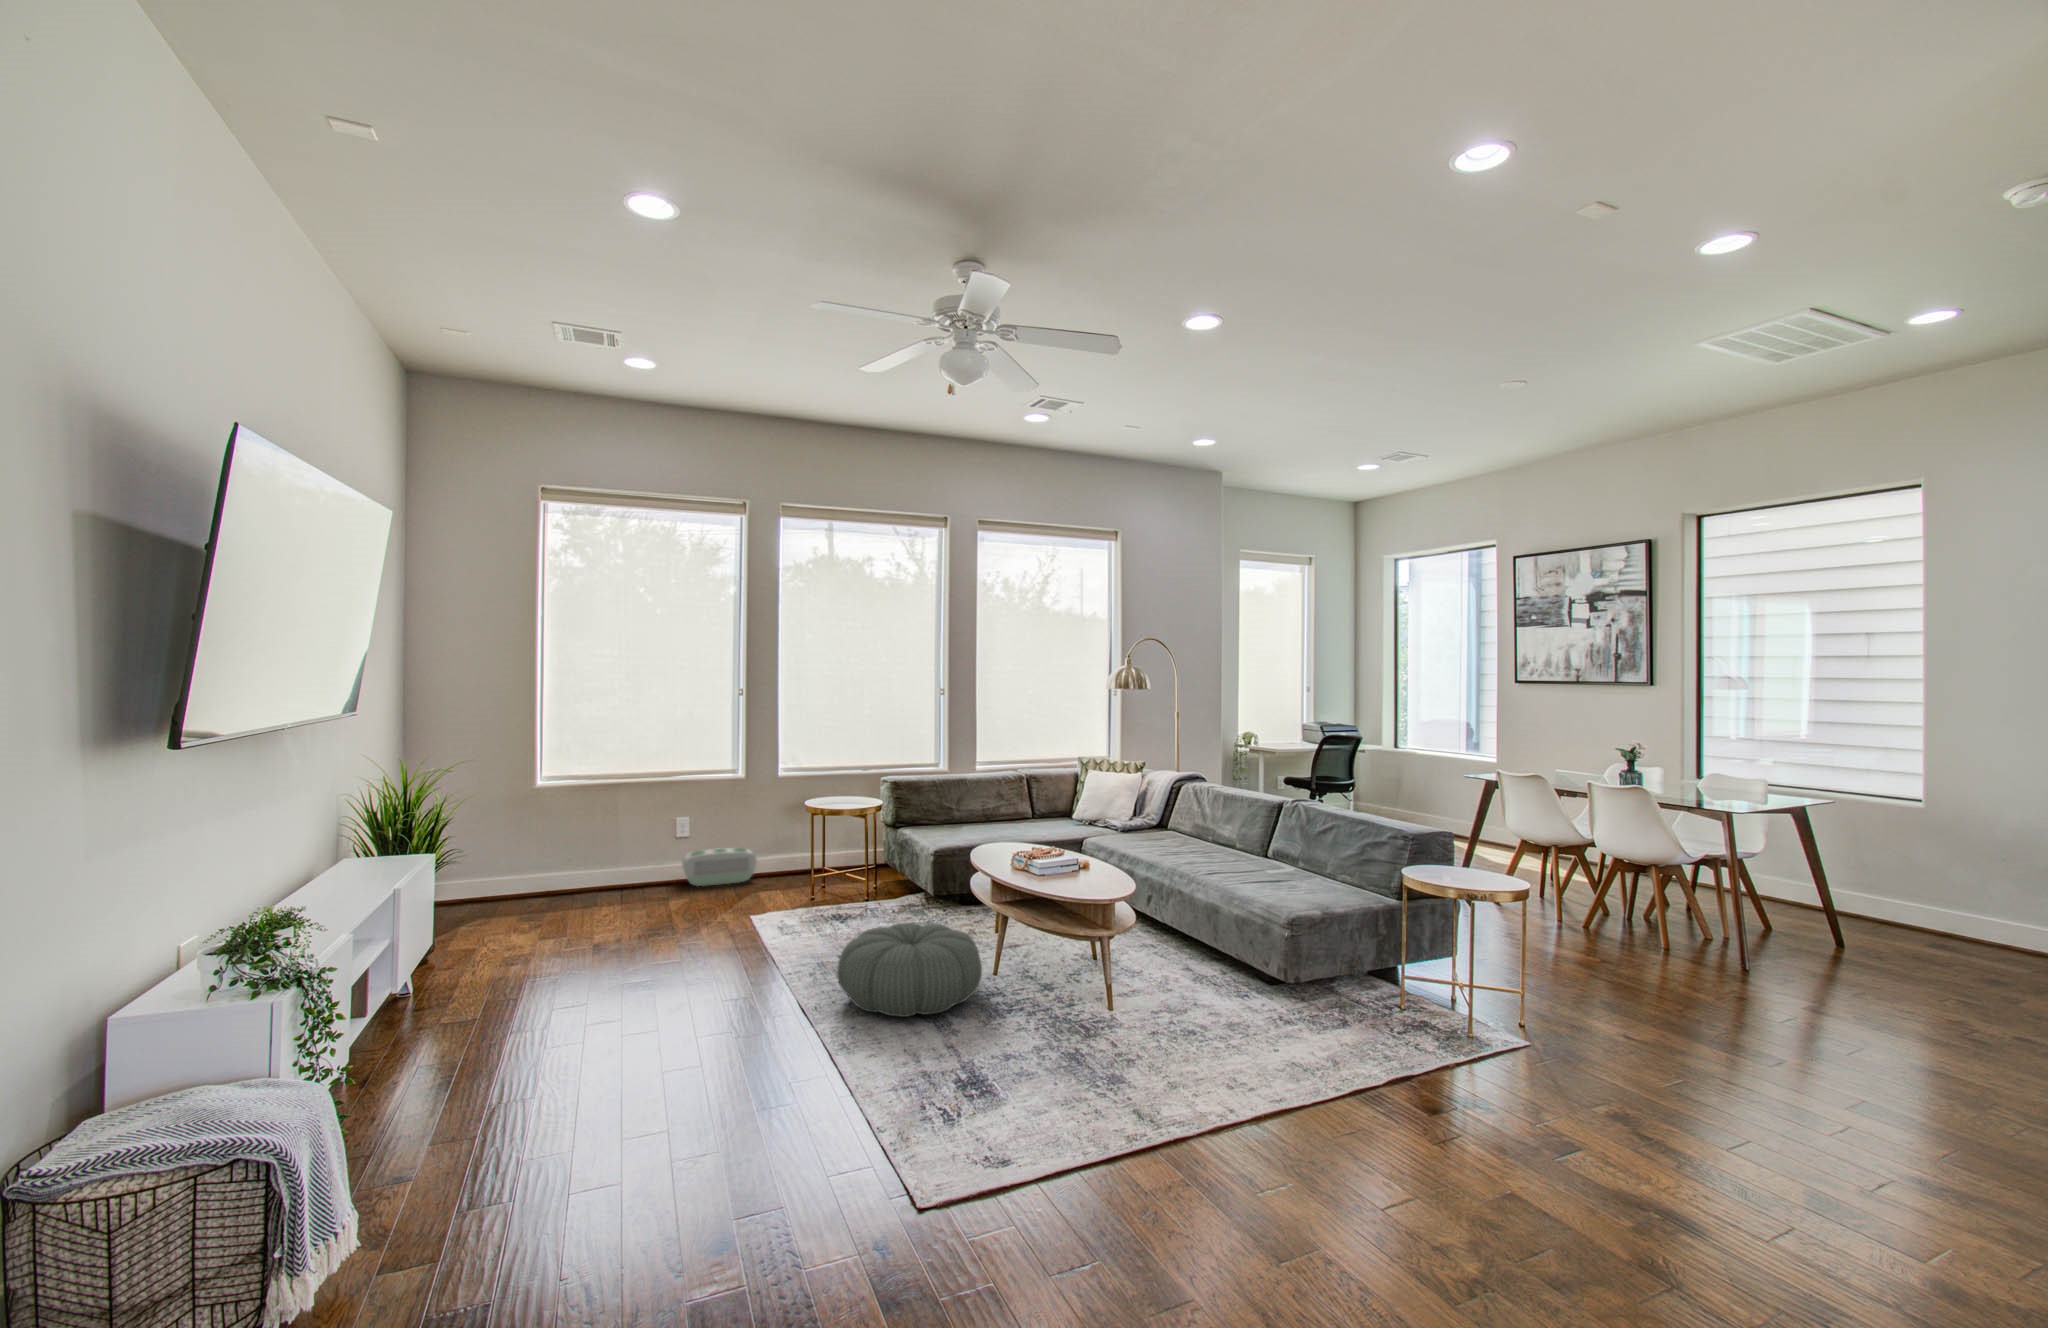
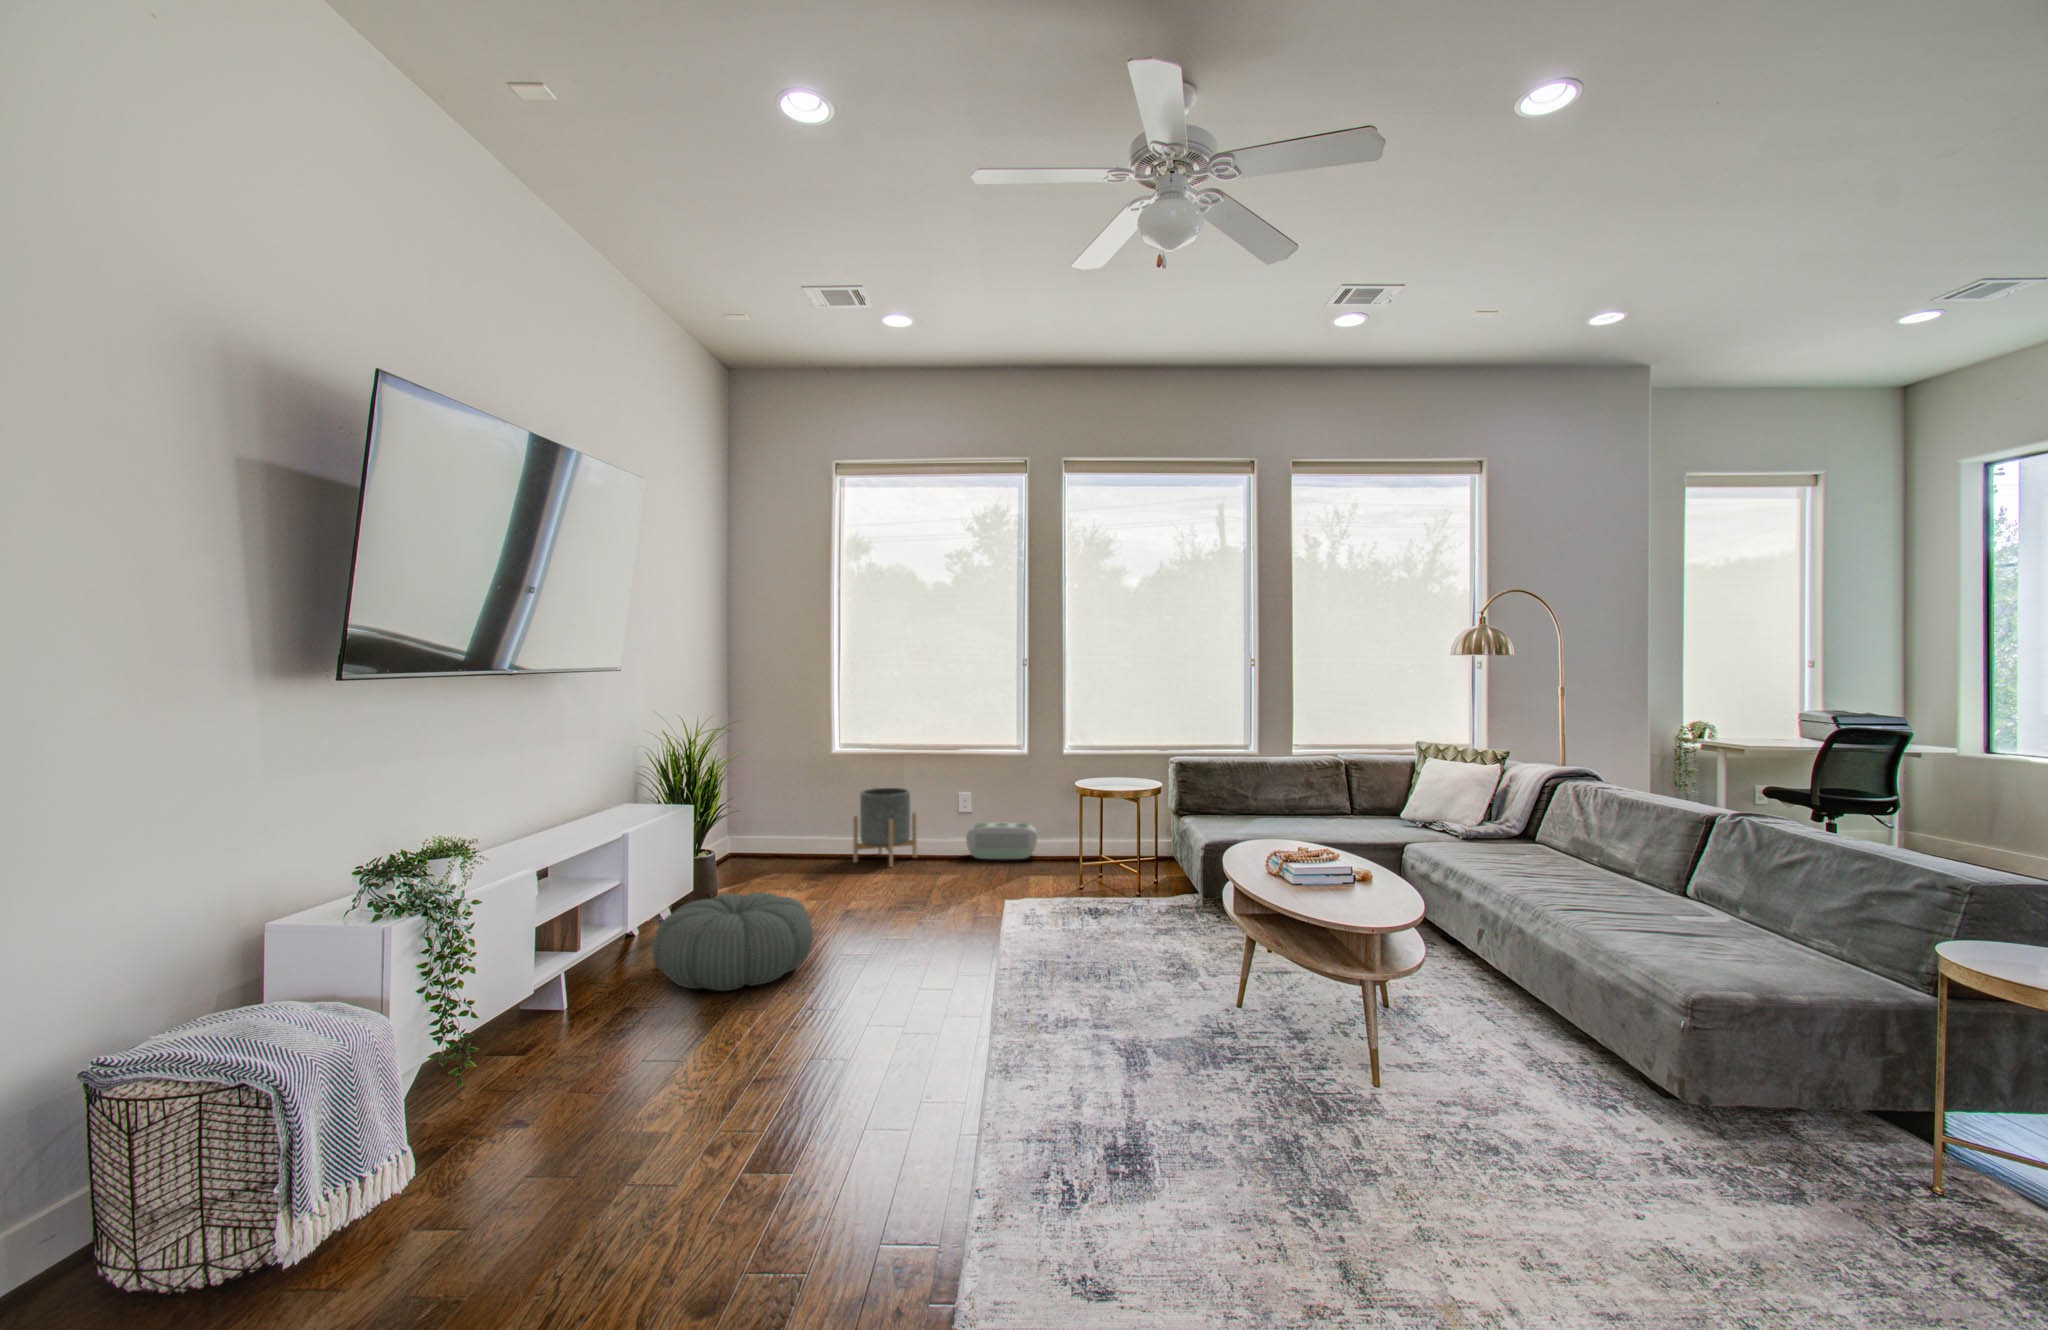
planter: none [560,822,629,903] -> present [853,788,917,867]
pouf: present [837,923,982,1017] -> present [653,892,813,991]

